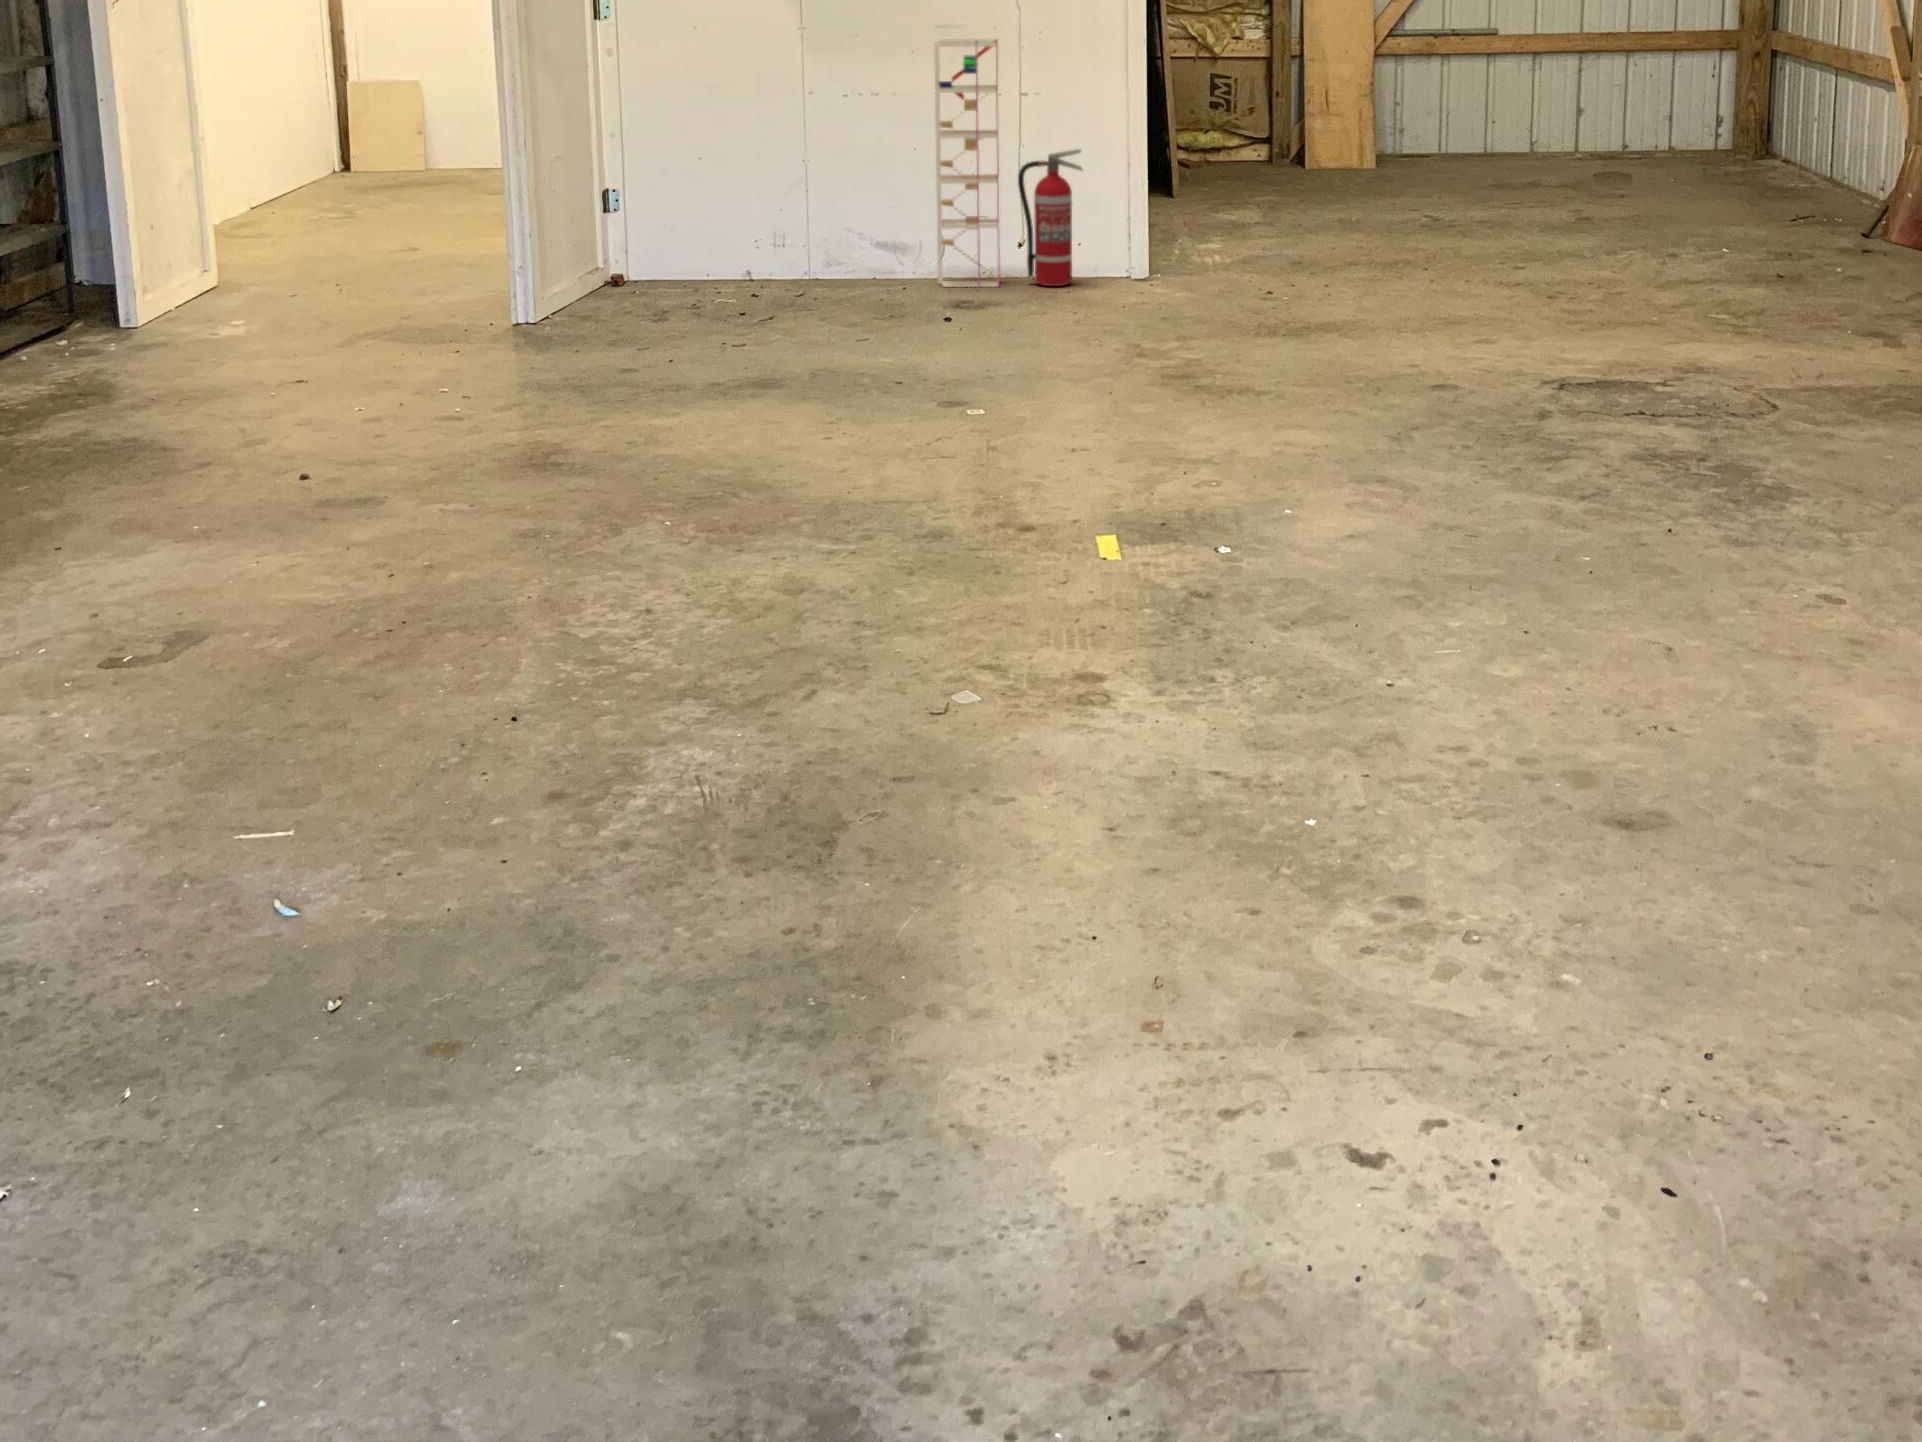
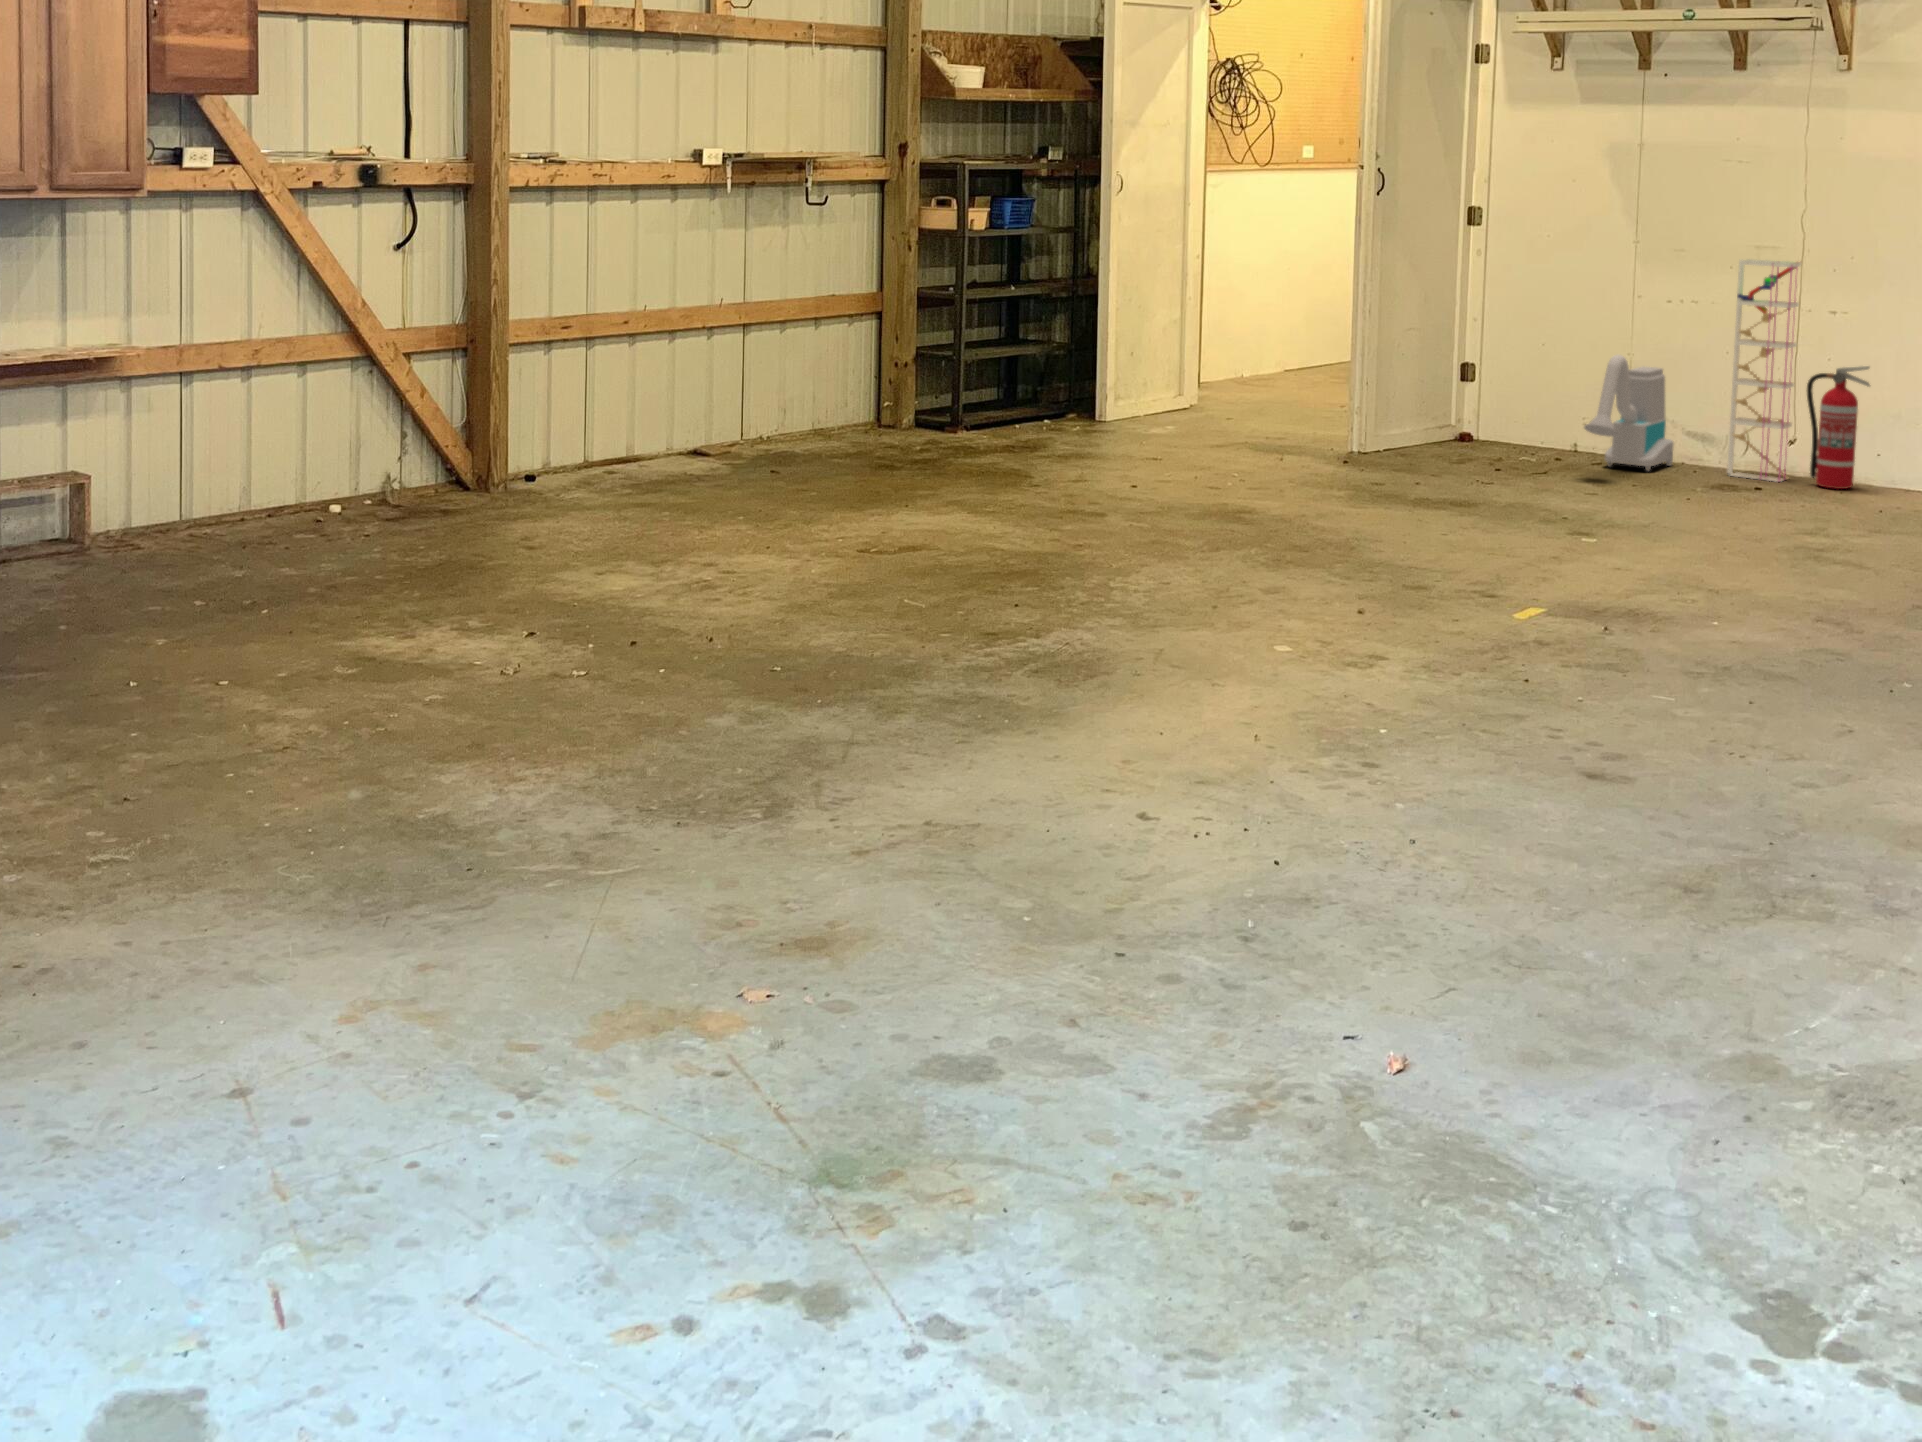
vacuum cleaner: none [814,165,873,296] -> present [1584,355,1674,472]

